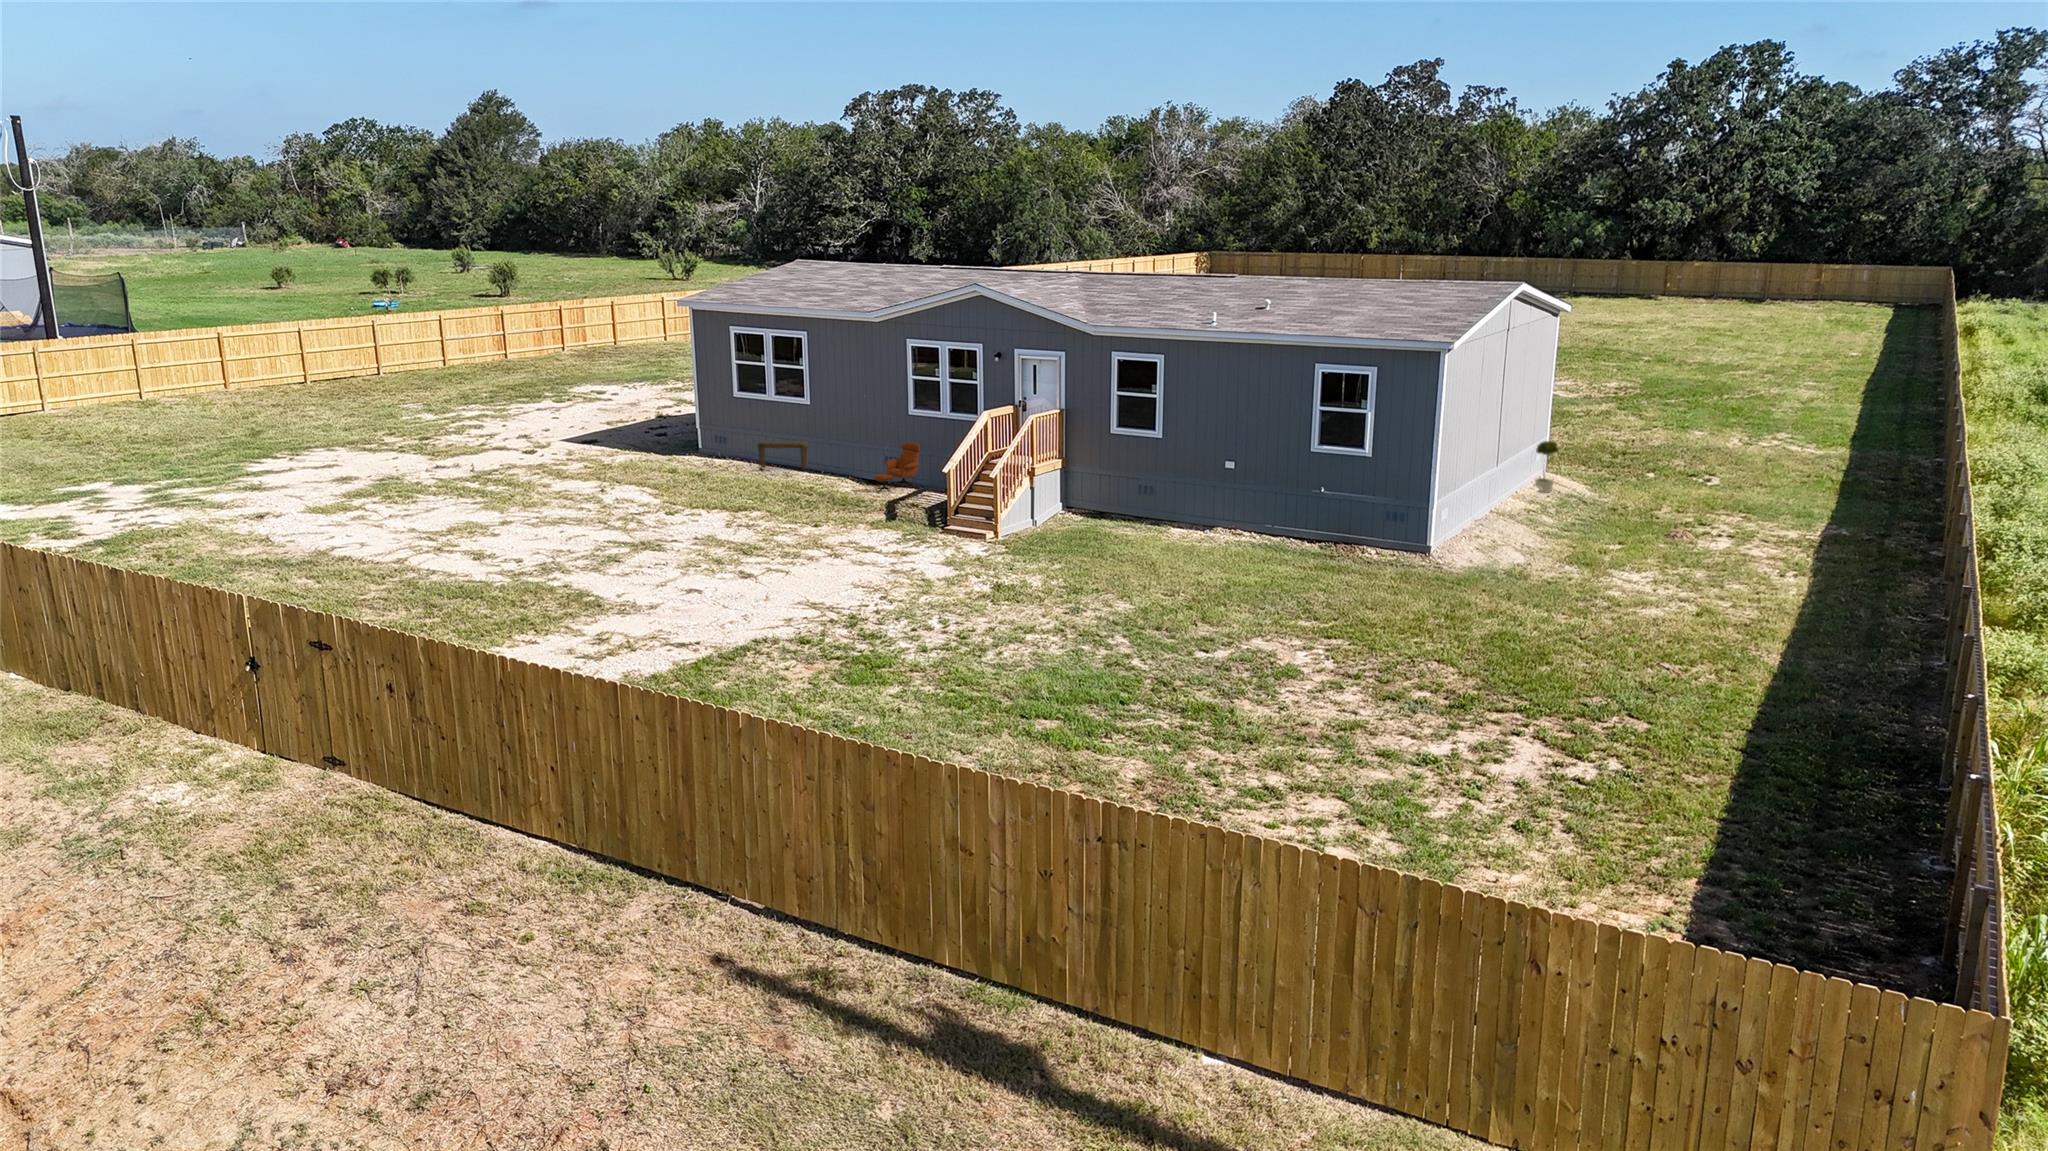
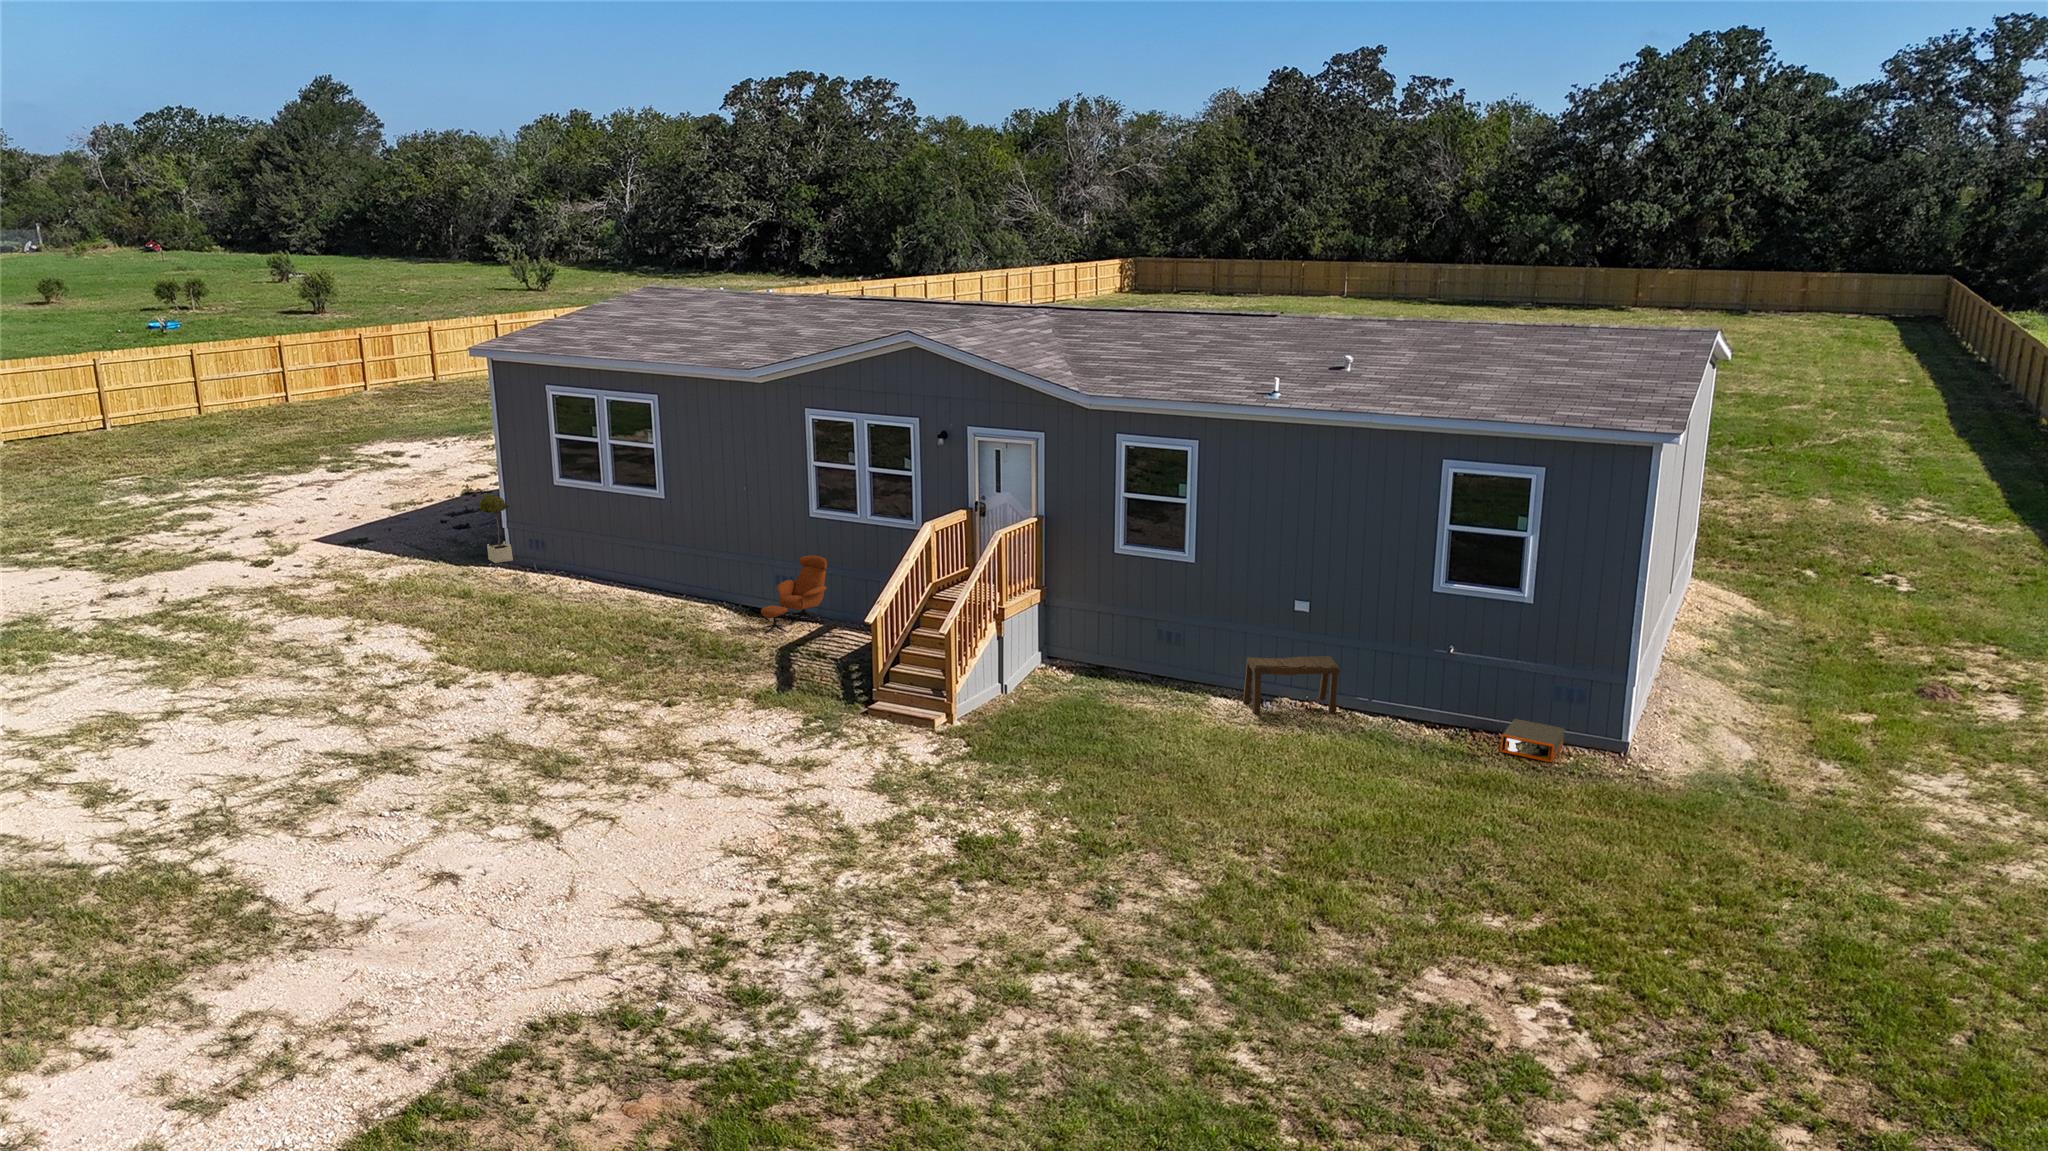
bench: present [758,441,808,470] -> present [1243,656,1339,714]
potted tree: present [1535,441,1558,492] -> present [480,495,513,563]
storage box: none [1348,535,1393,557] -> present [1500,719,1565,762]

